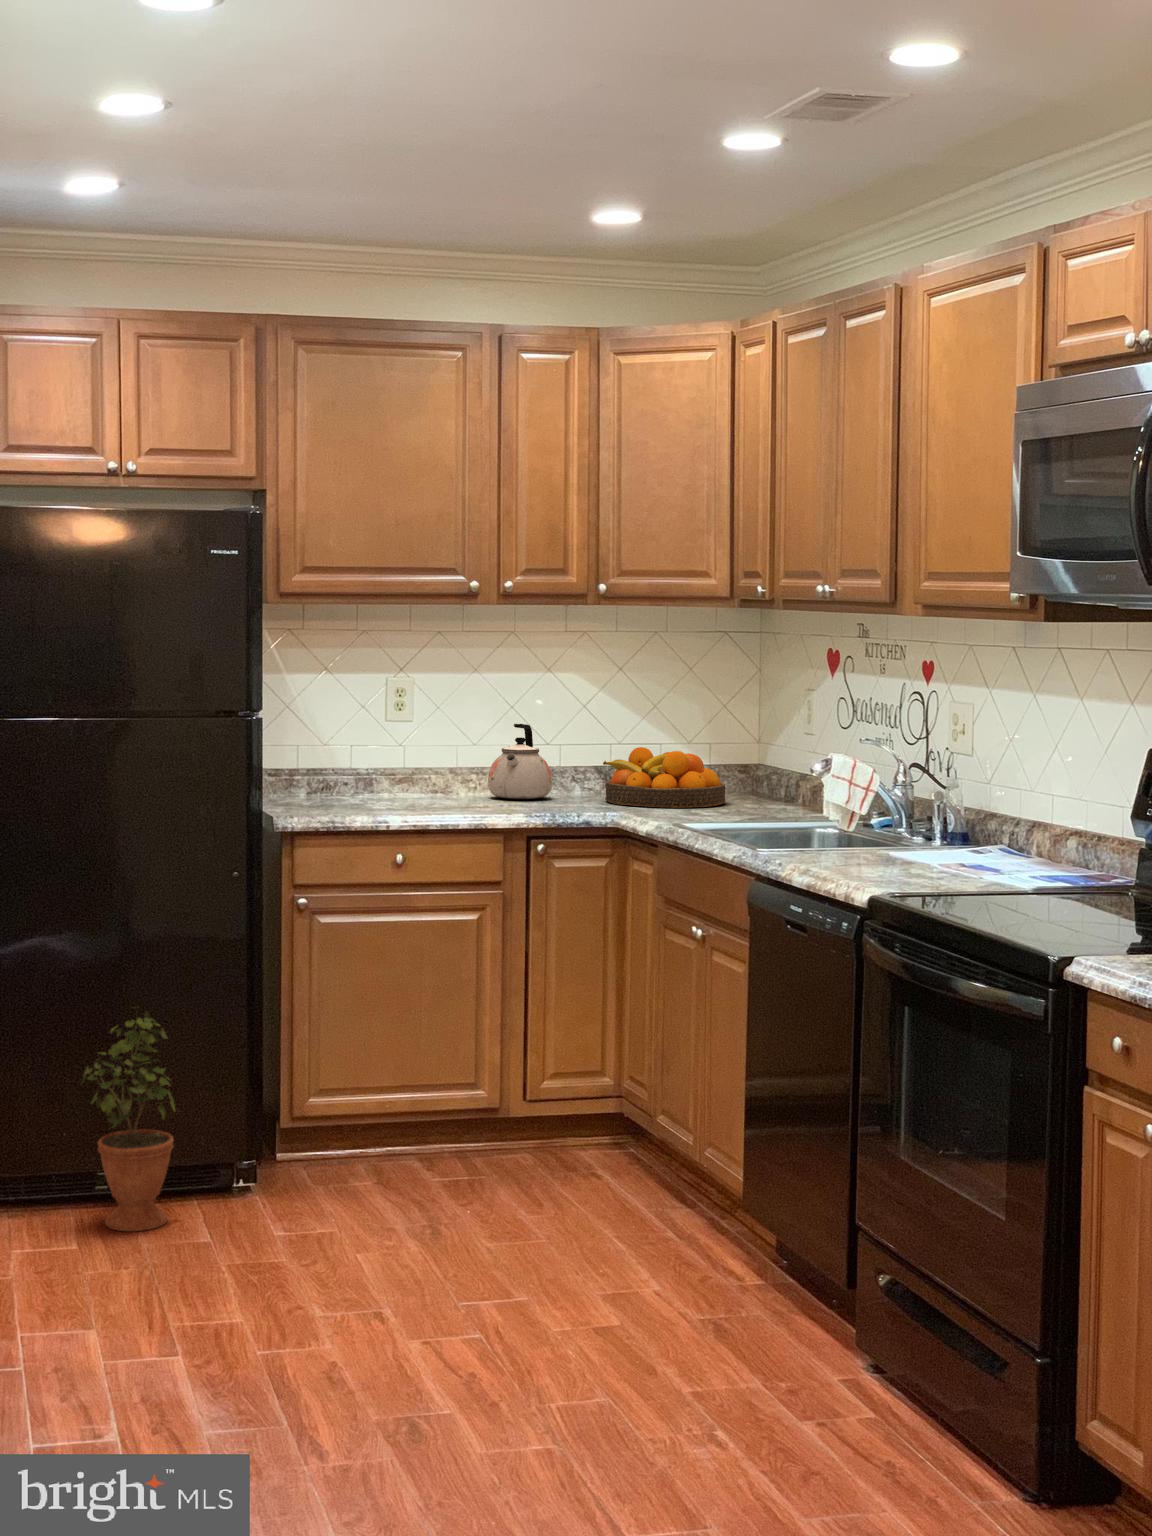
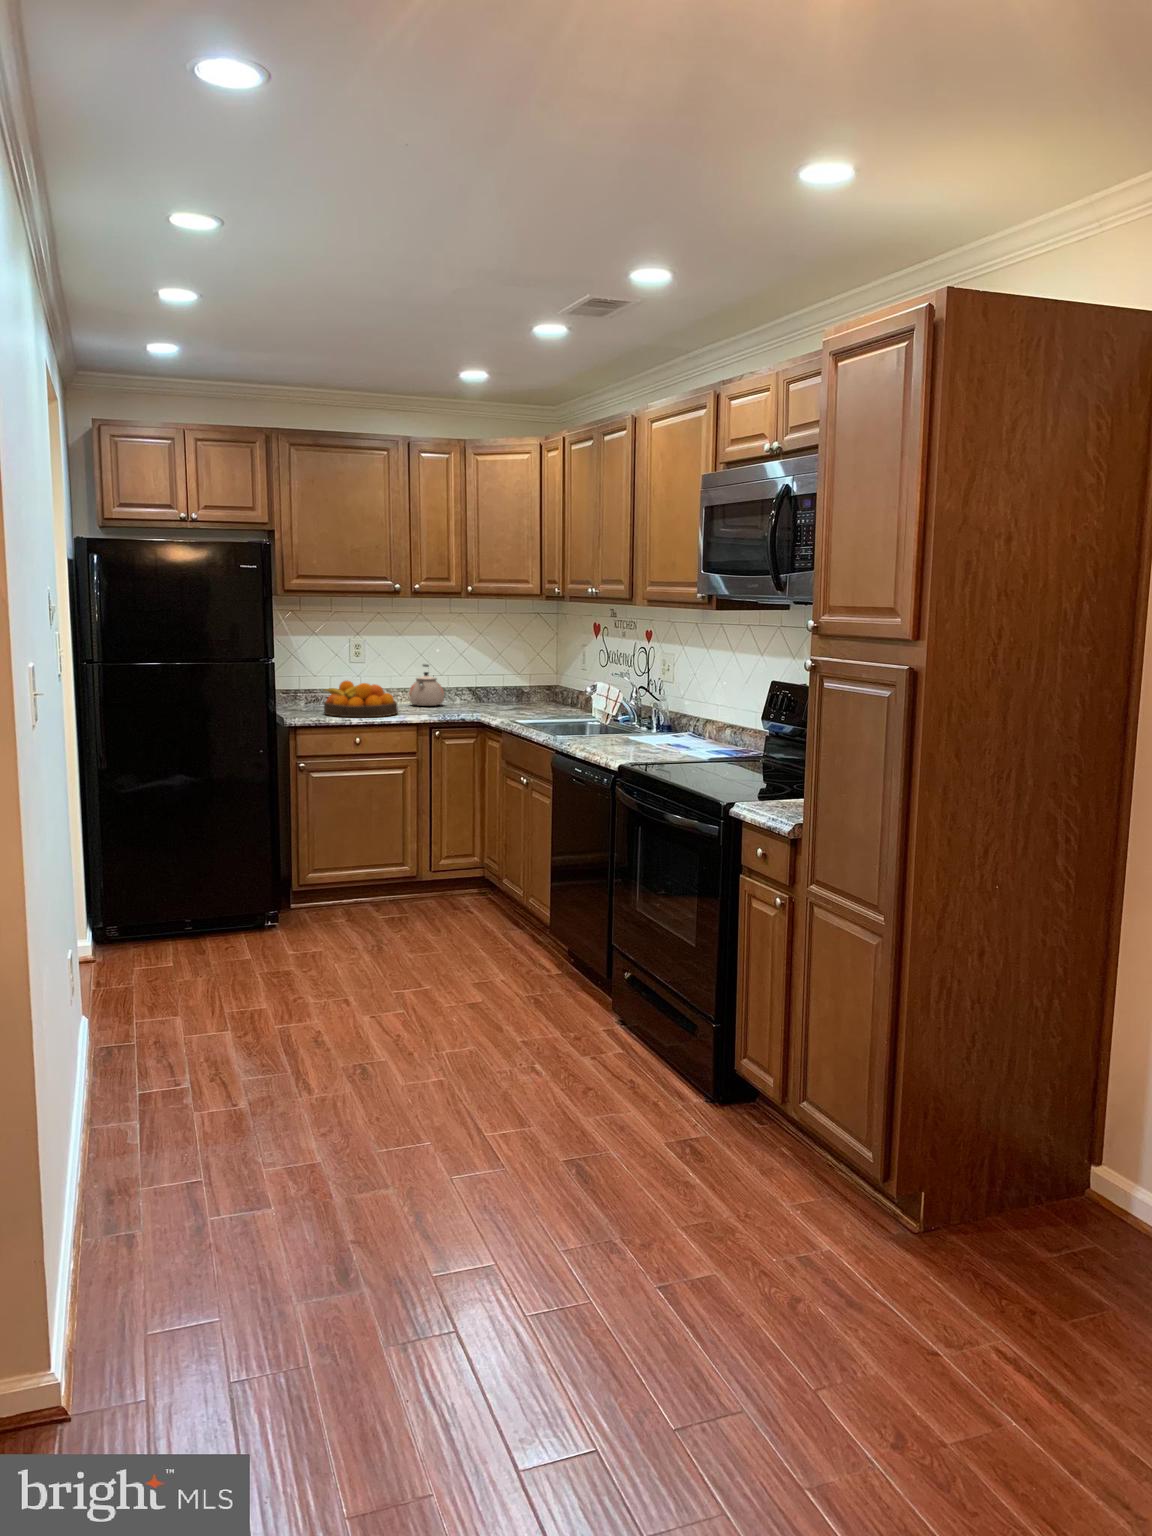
fruit bowl: present [603,747,725,808] -> present [323,680,398,717]
potted plant: present [81,1011,175,1231] -> none [172,829,230,955]

